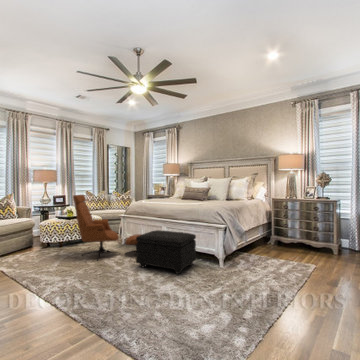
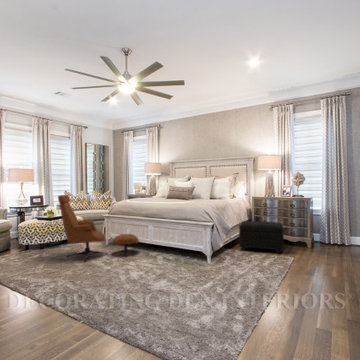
footstool: present [136,230,196,274] -> present [239,221,284,253]

